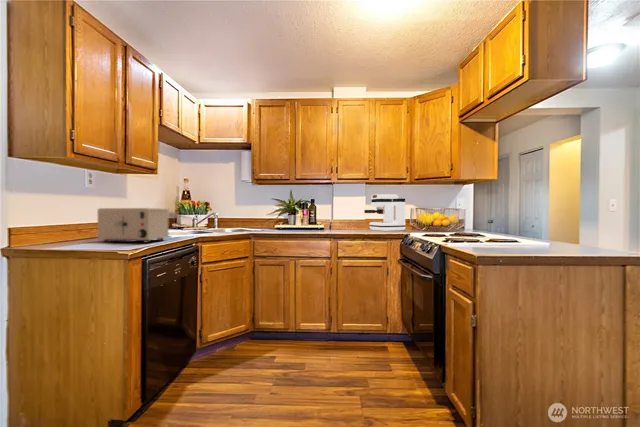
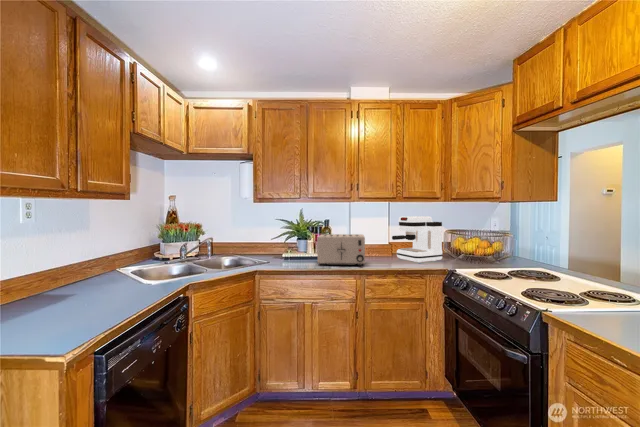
toaster: present [97,208,169,243] -> present [317,234,365,266]

